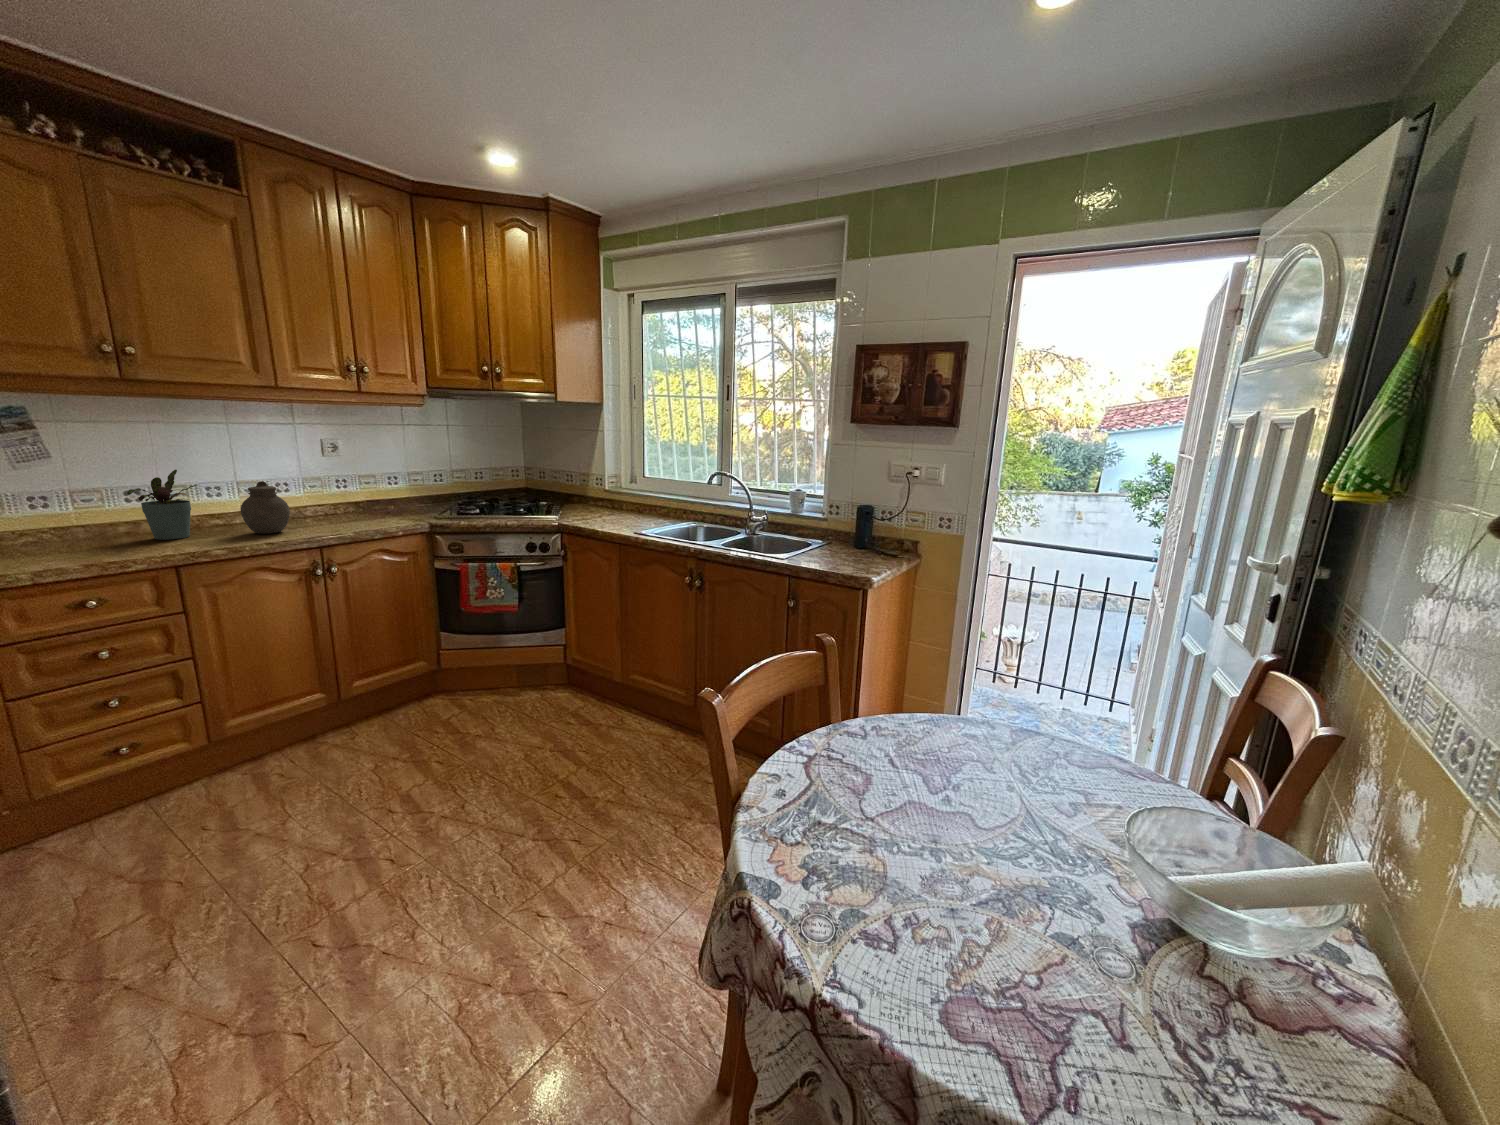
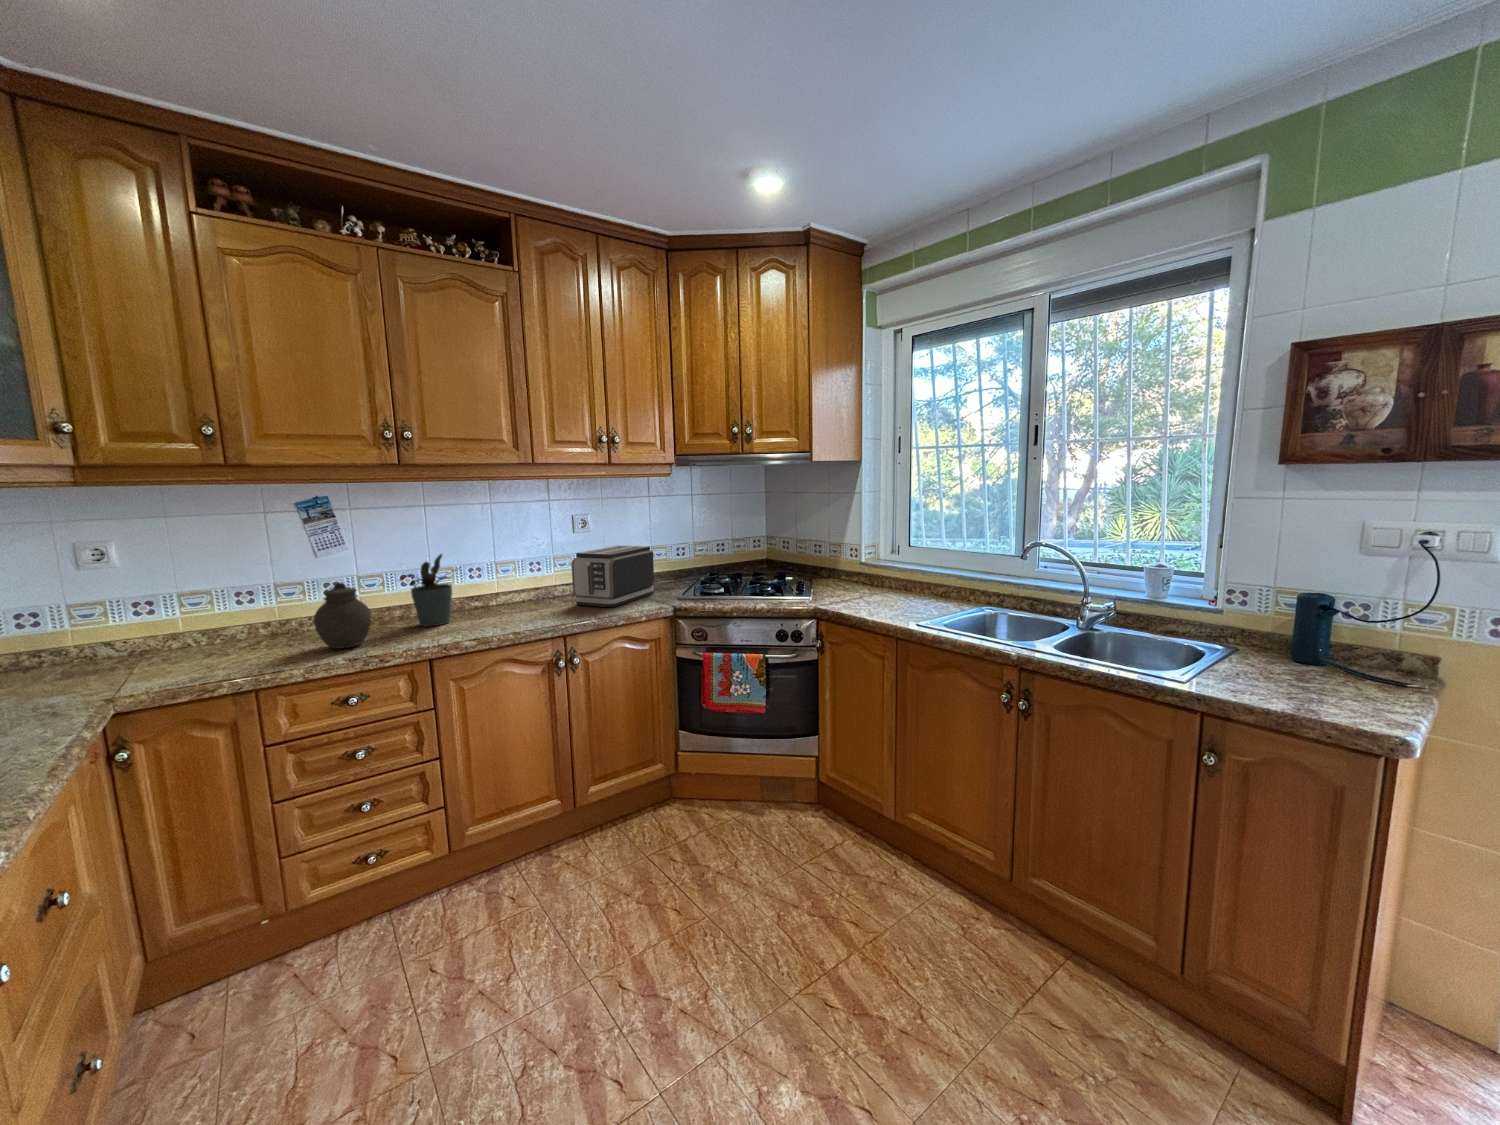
toaster: none [324,470,413,524] -> present [572,545,654,607]
jar: present [240,481,290,534] -> present [314,583,371,649]

